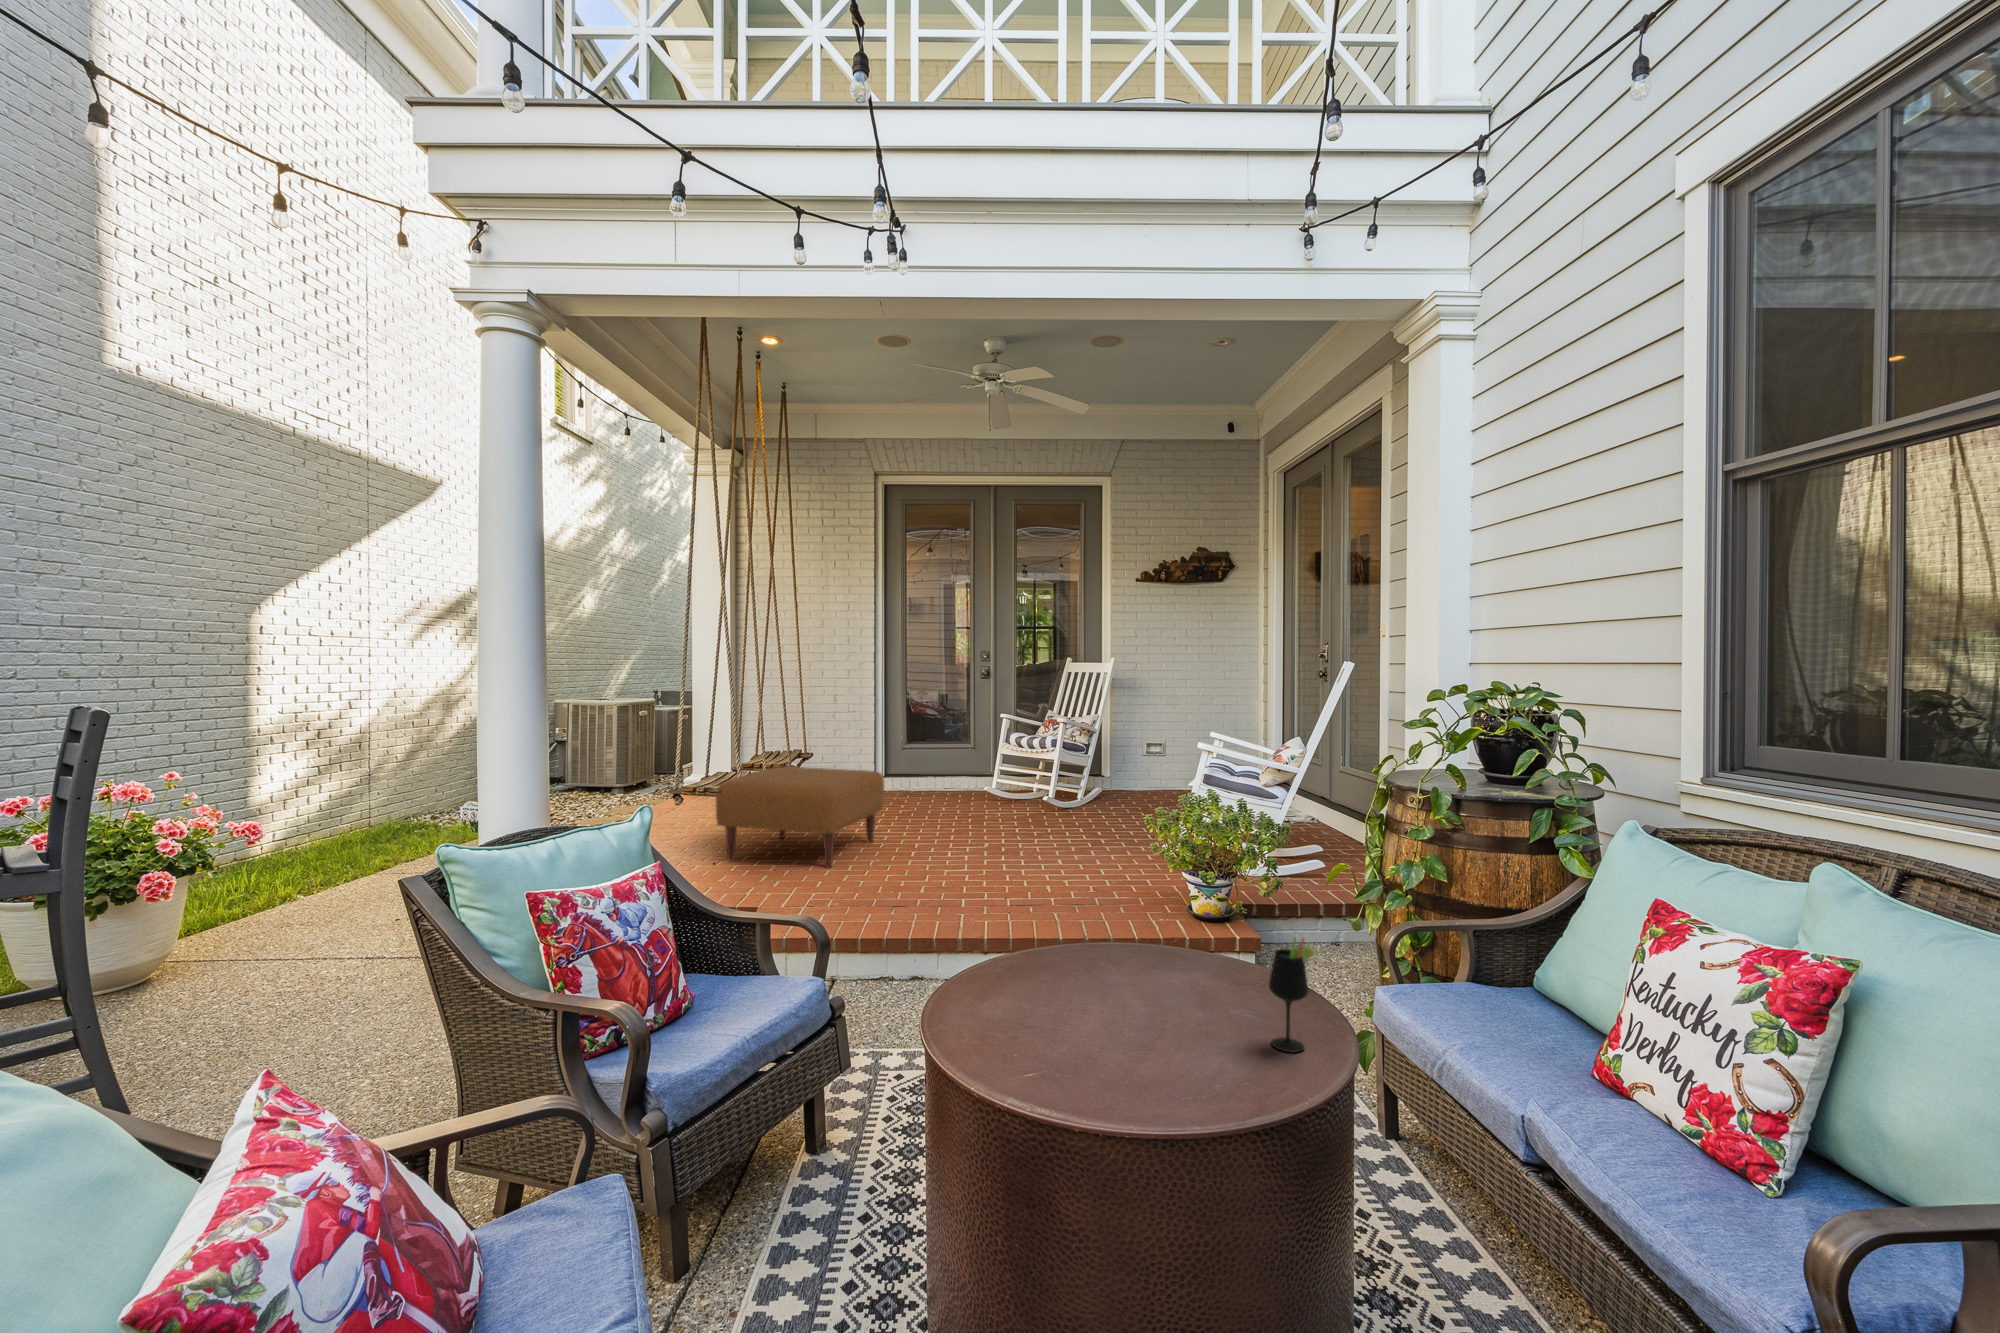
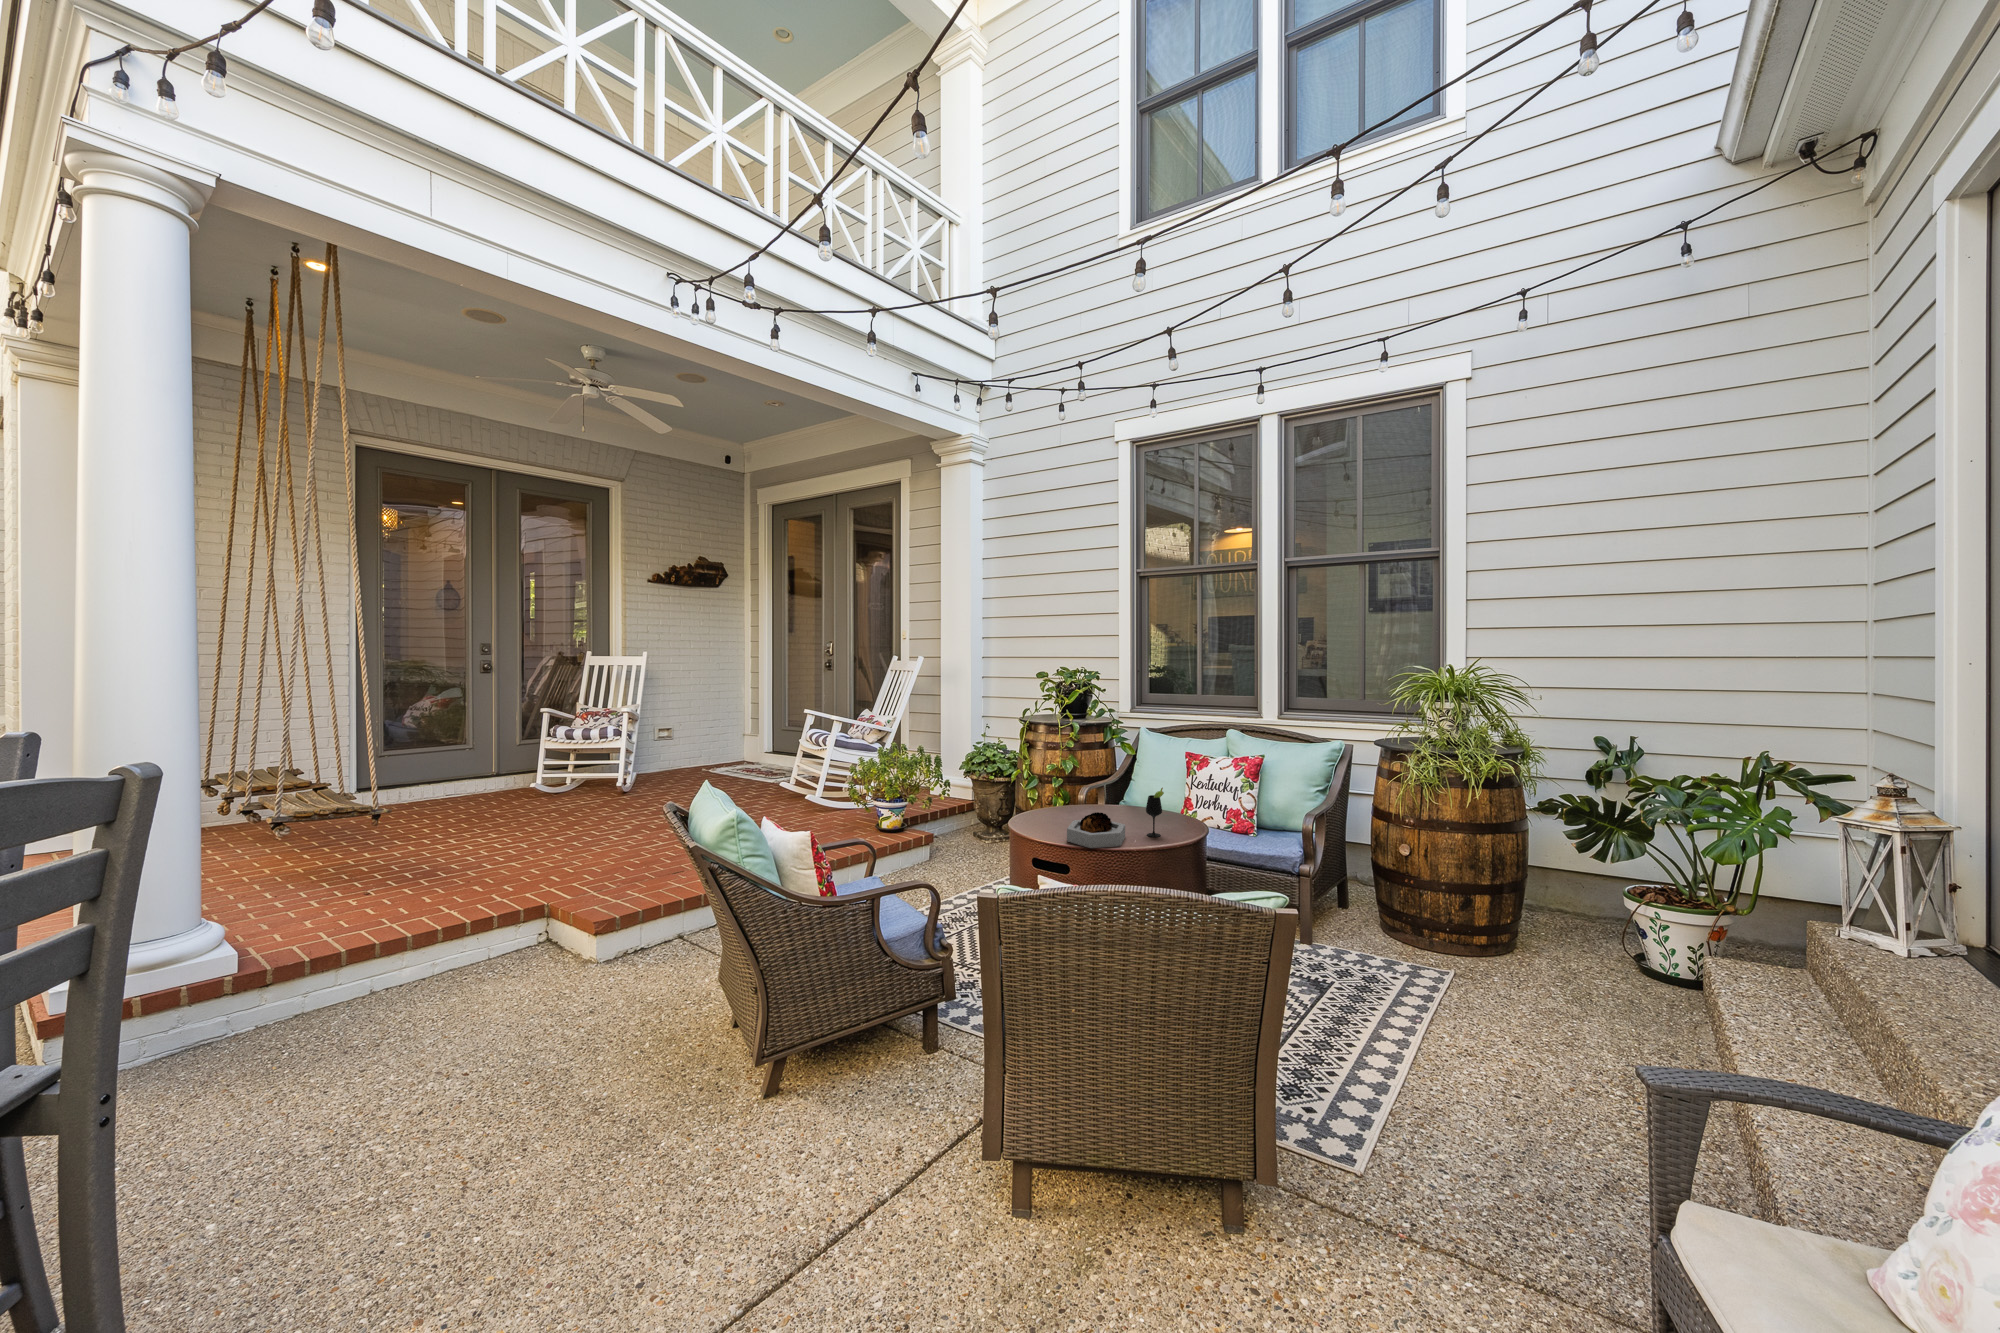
ottoman: present [716,767,884,868] -> none [368,787,553,920]
decorative bowl: none [1111,942,1228,1033] -> present [1067,812,1125,848]

